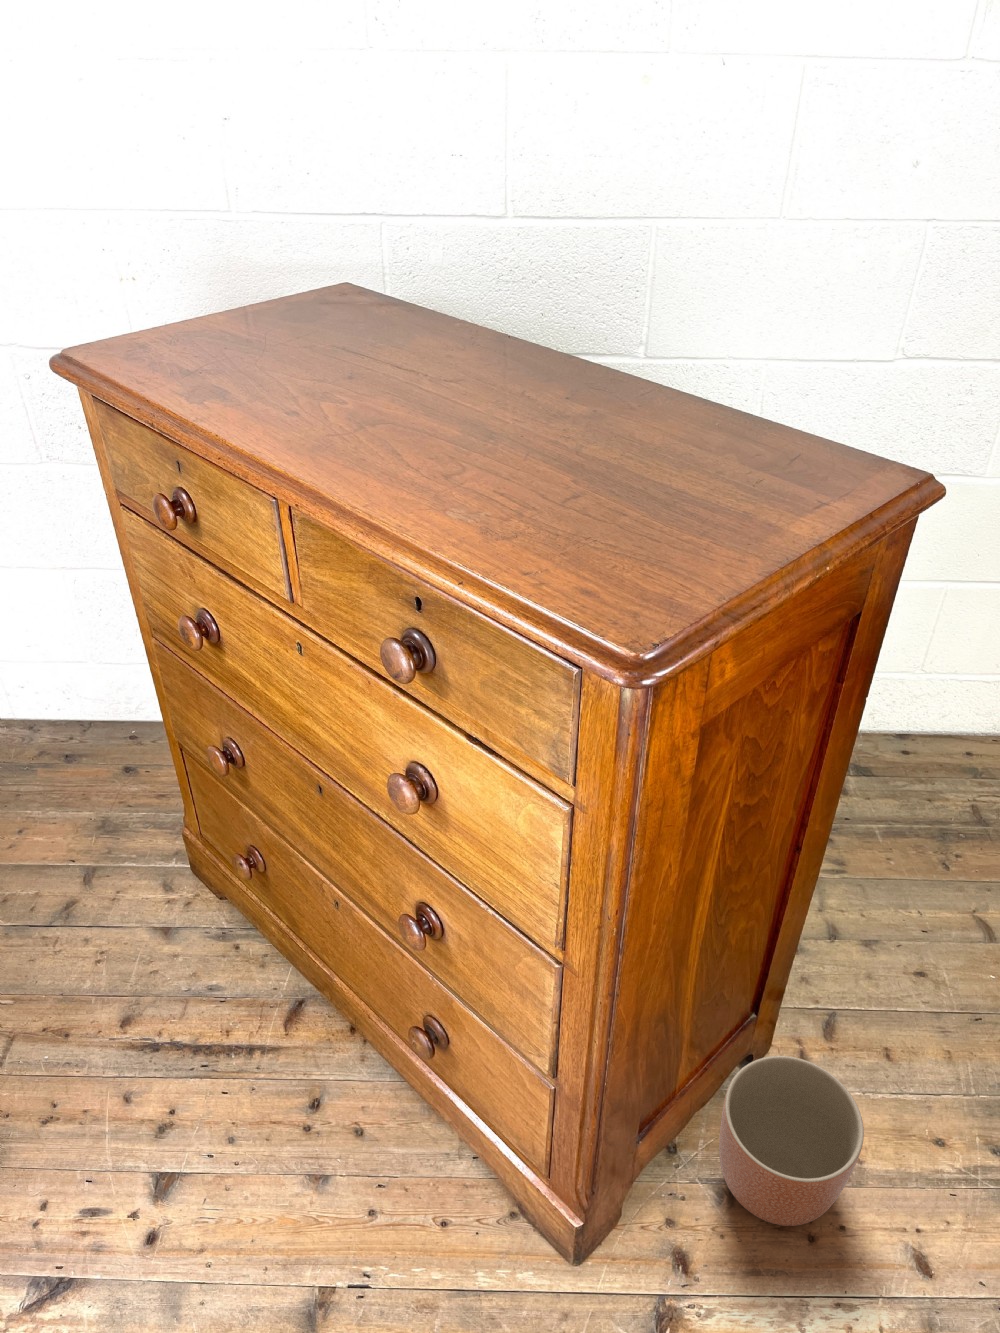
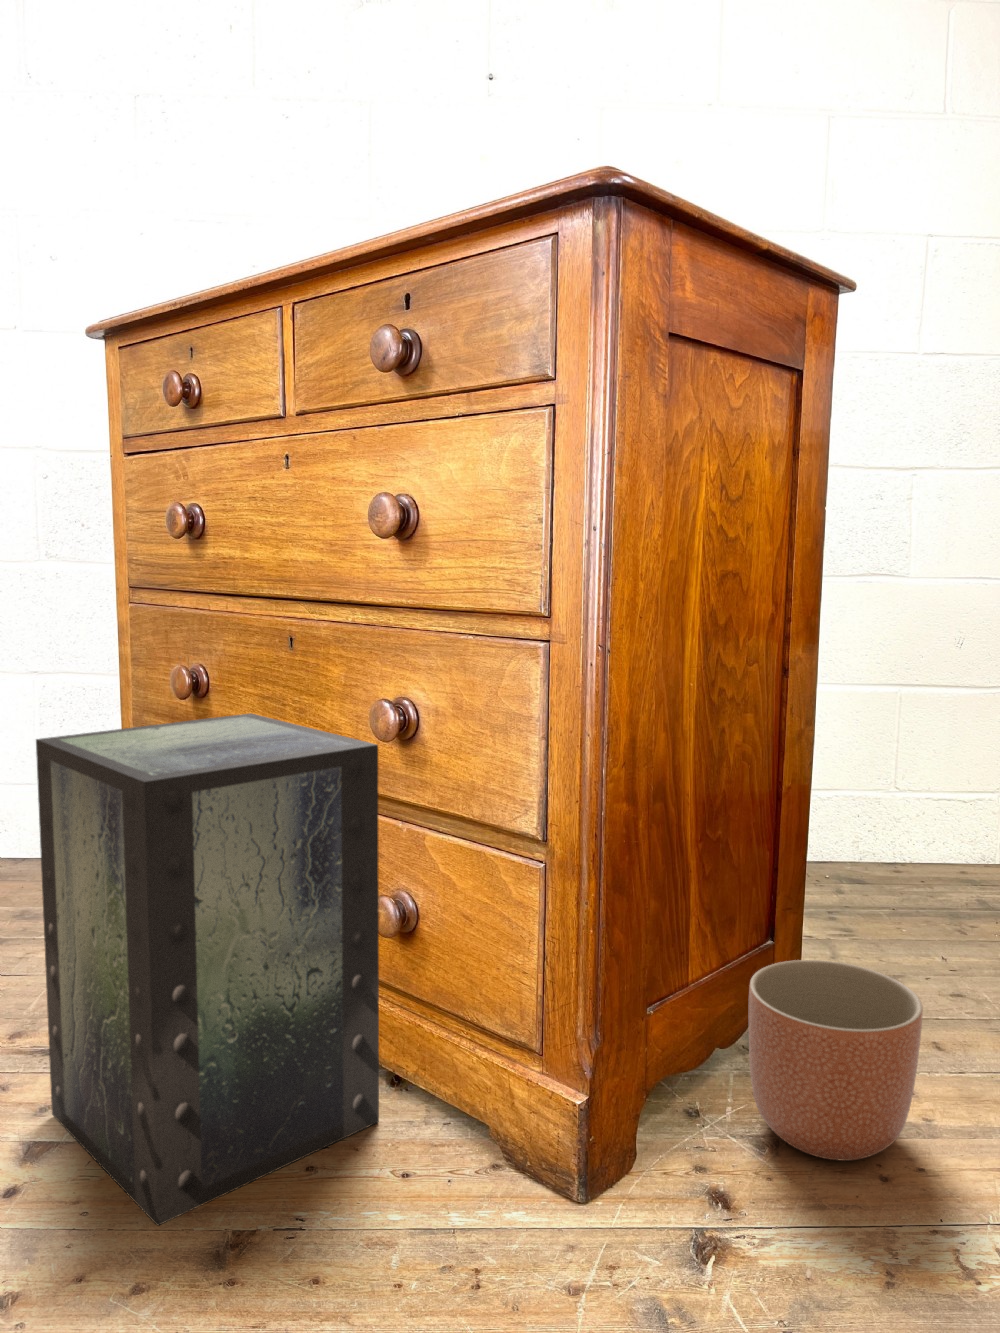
storage box: none [106,843,424,1282] -> present [36,713,379,1226]

